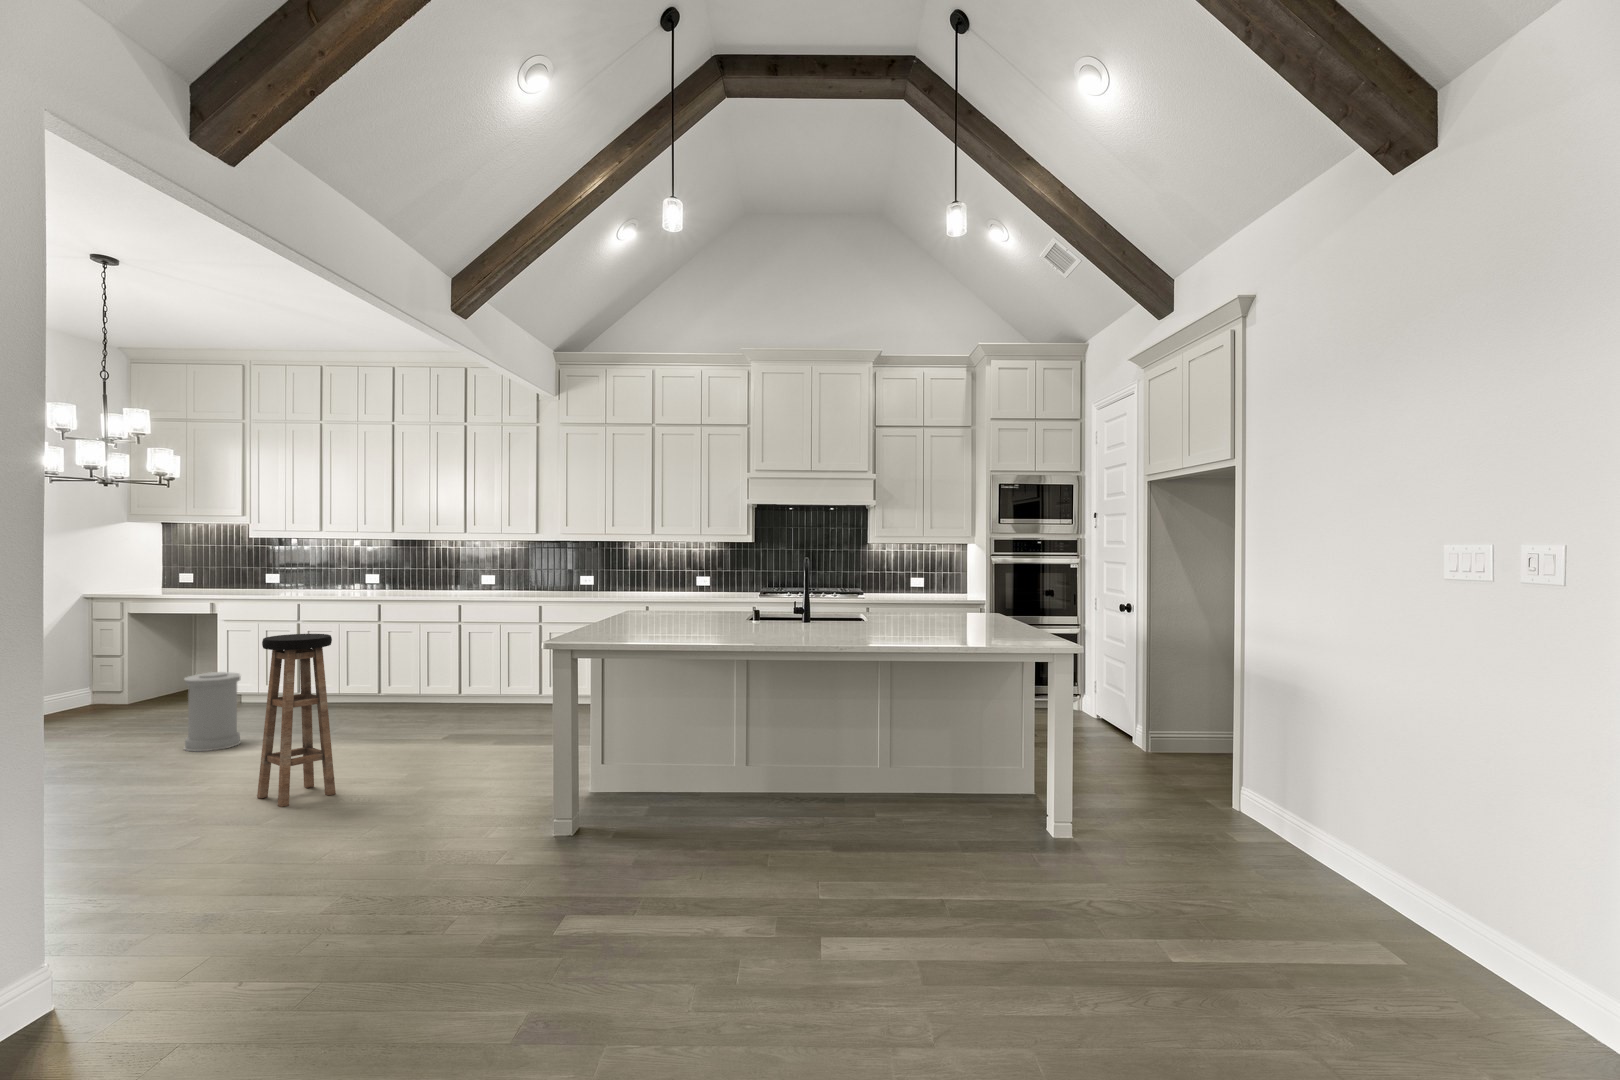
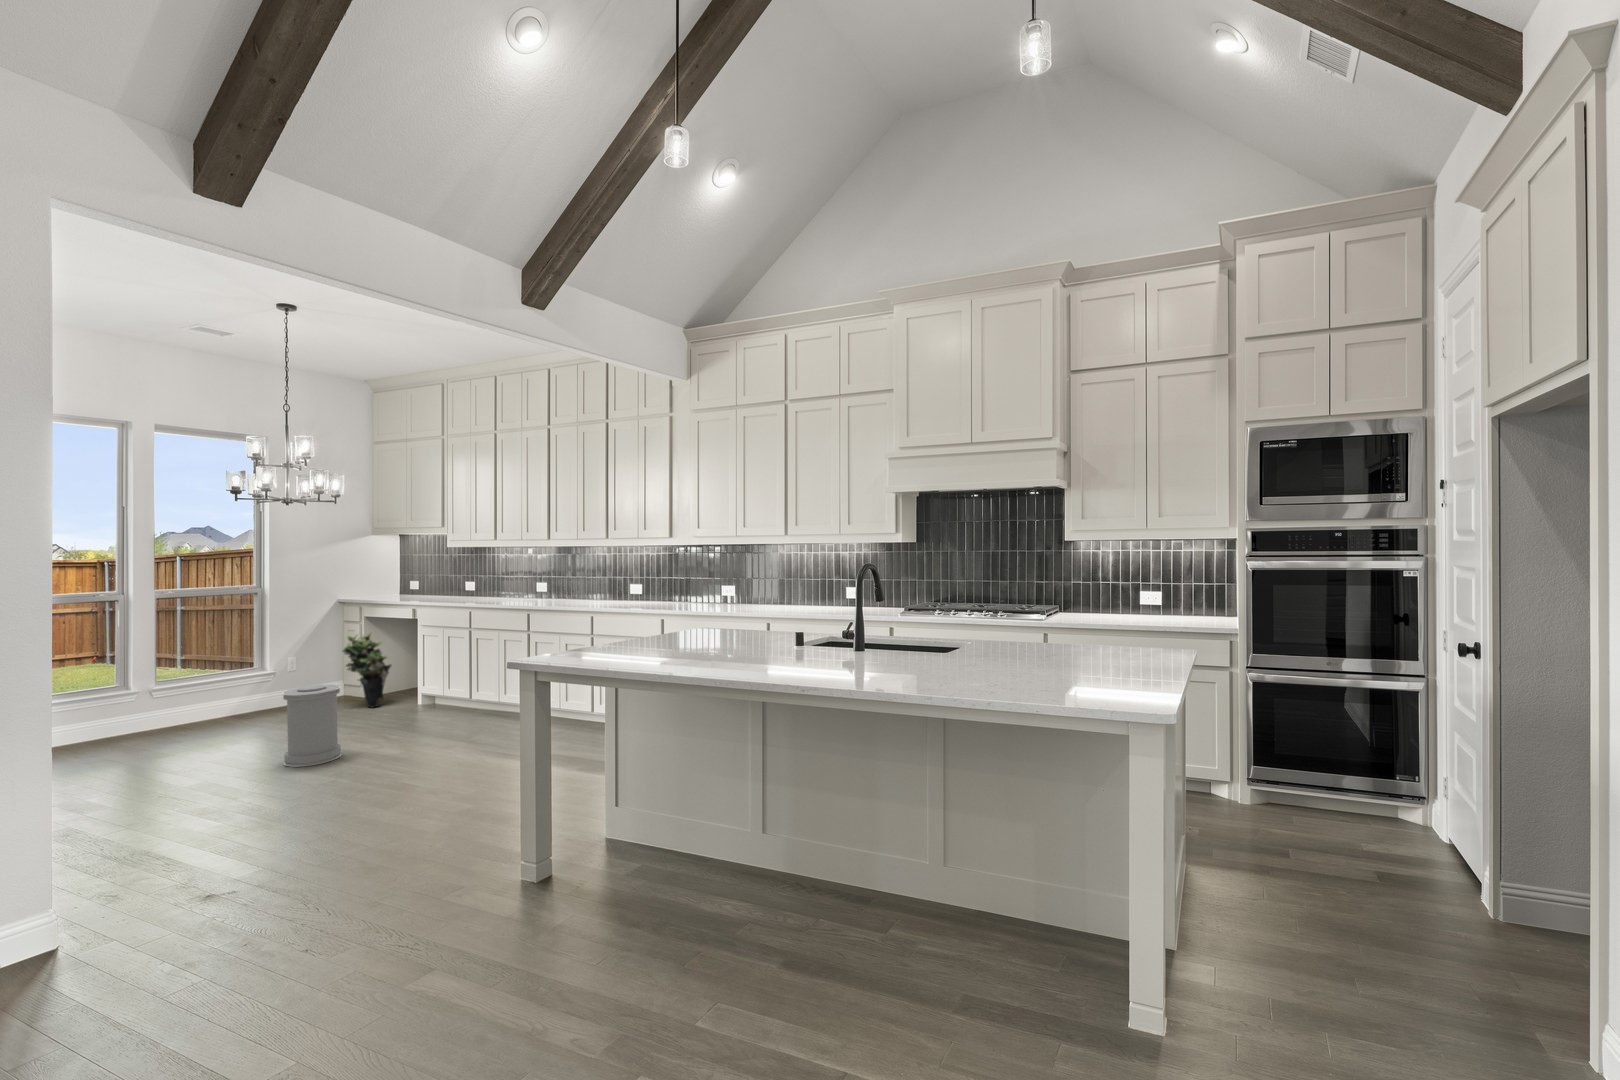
potted plant: none [121,631,181,713] -> present [342,634,391,708]
bar stool: present [257,634,336,807] -> none [144,666,244,887]

